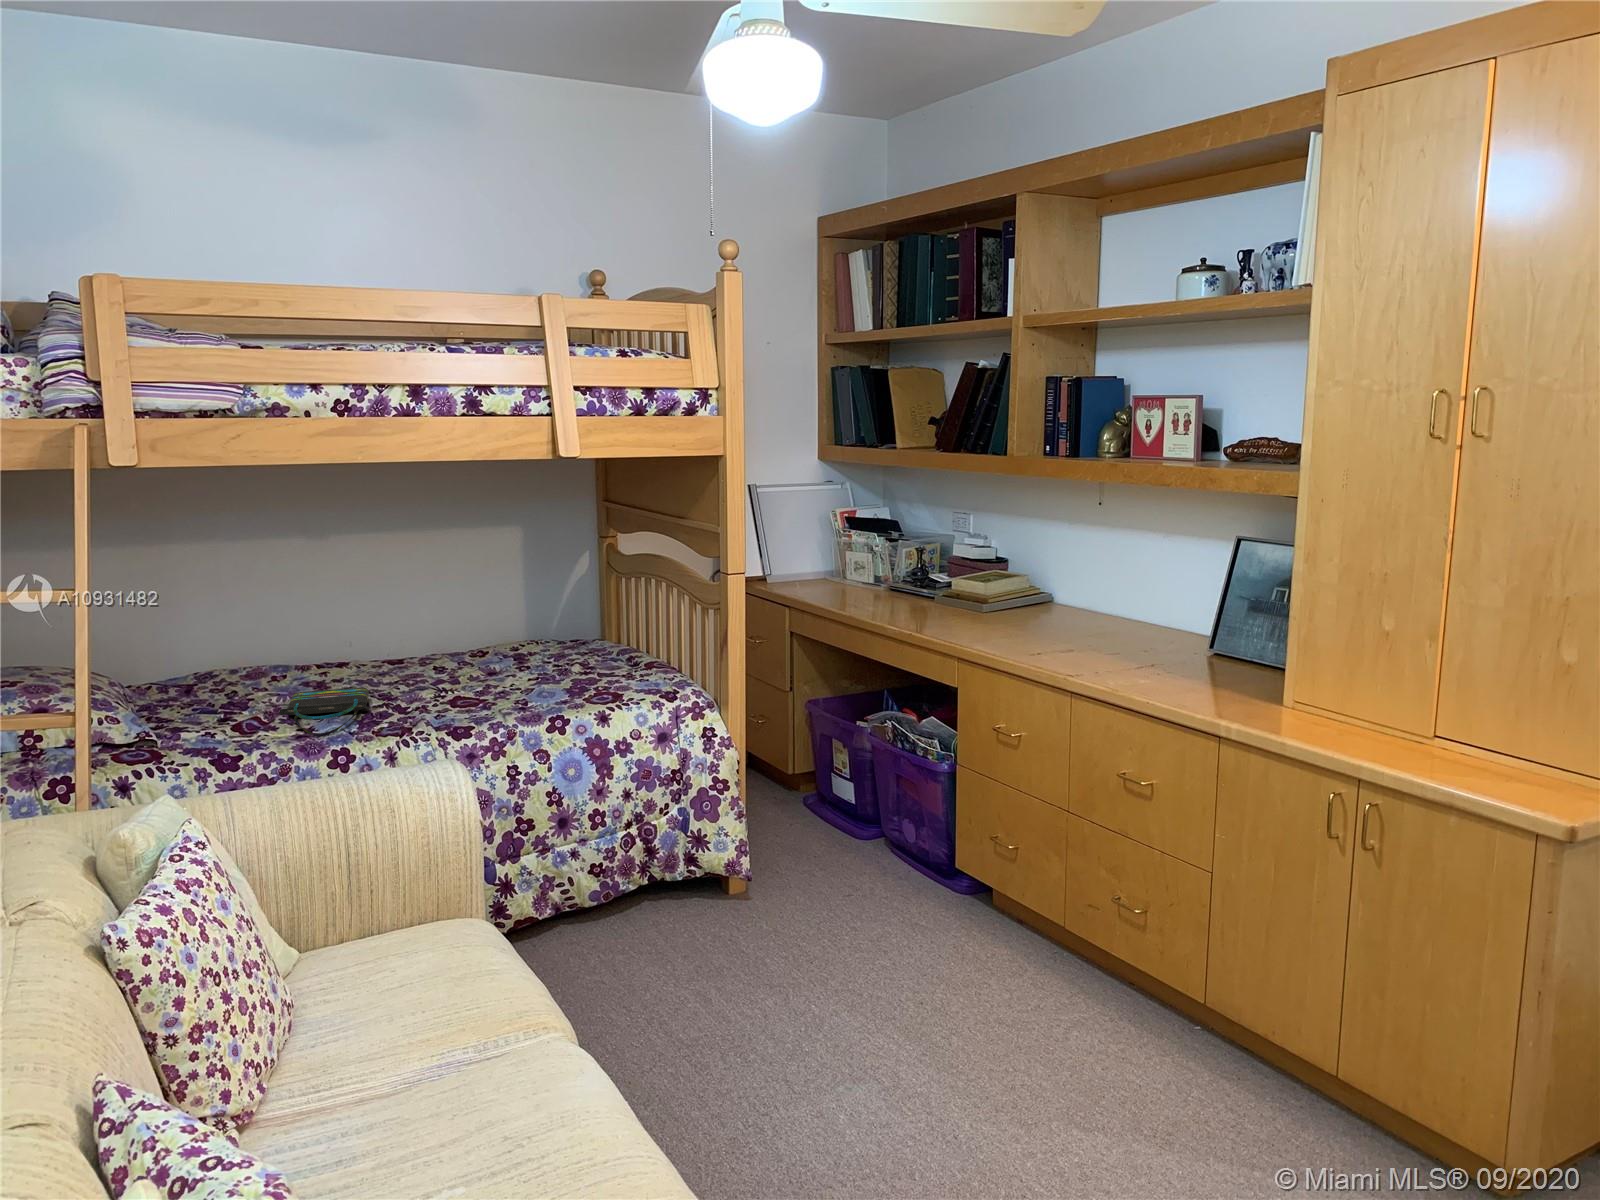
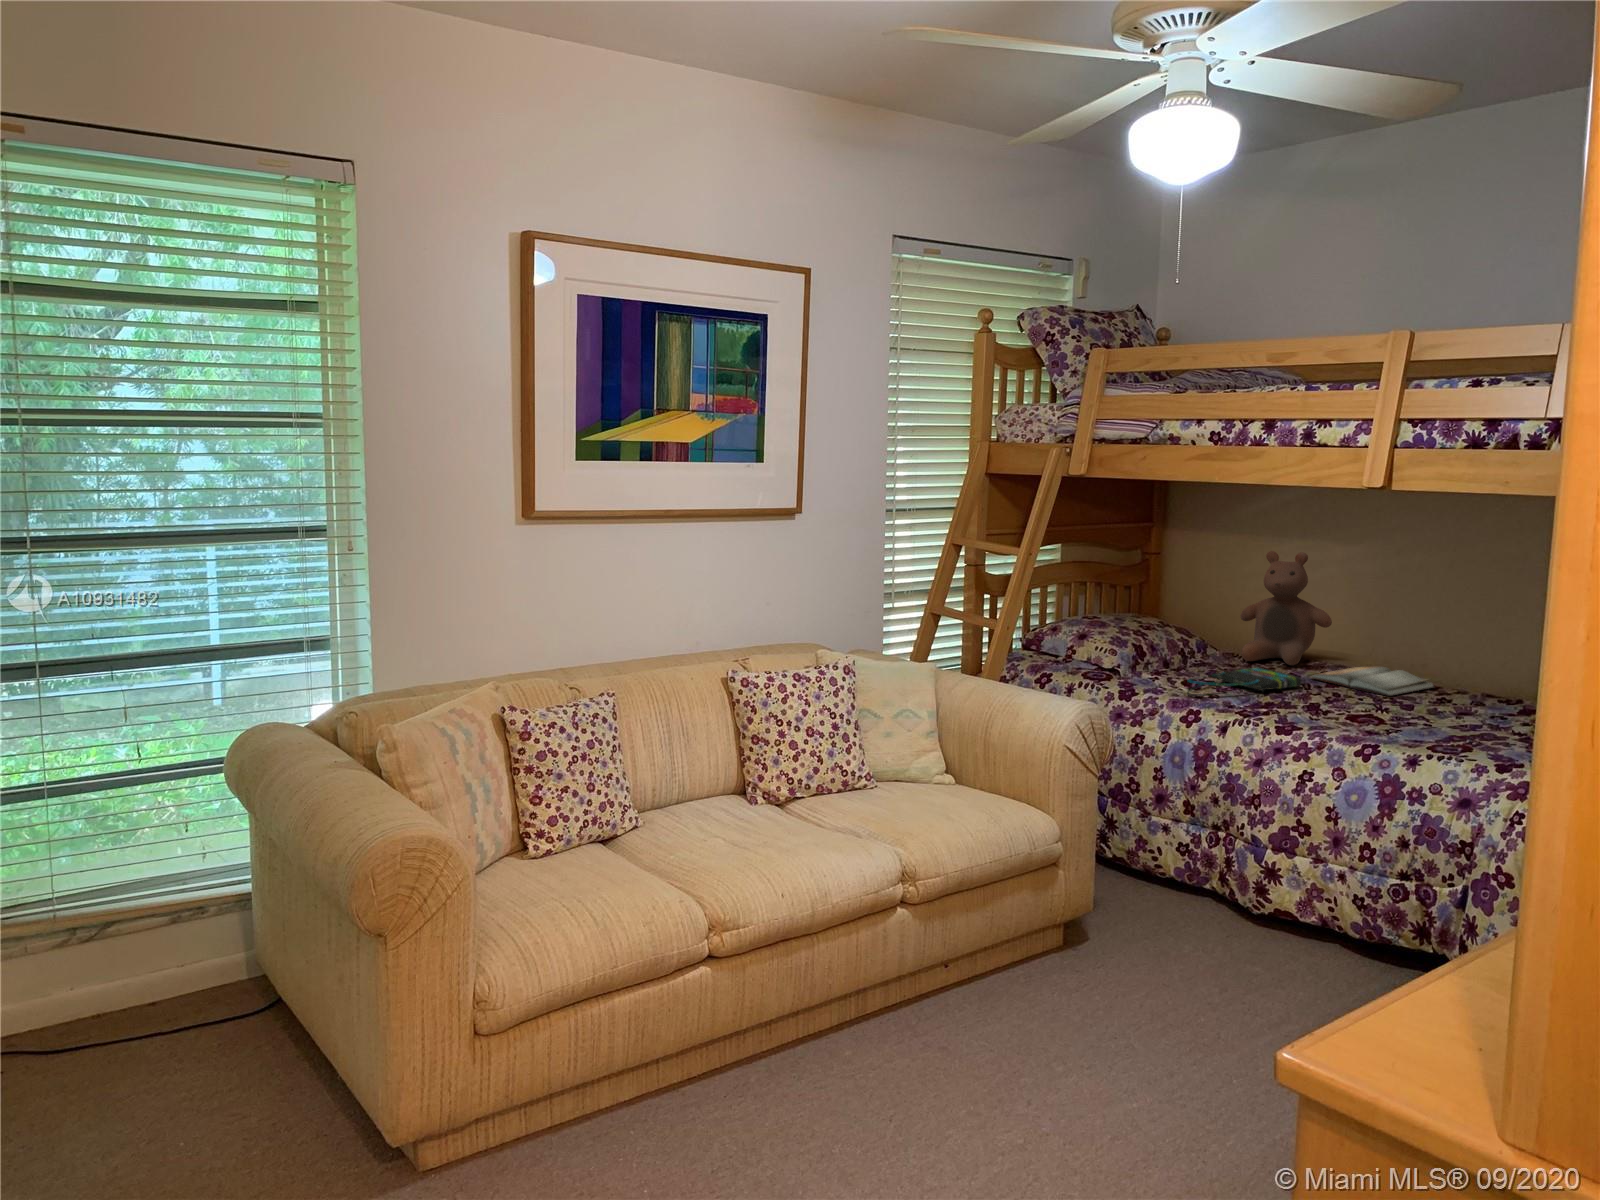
stuffed bear: none [174,556,290,696] -> present [1240,551,1332,665]
hardback book: none [342,660,452,690] -> present [1311,667,1434,696]

